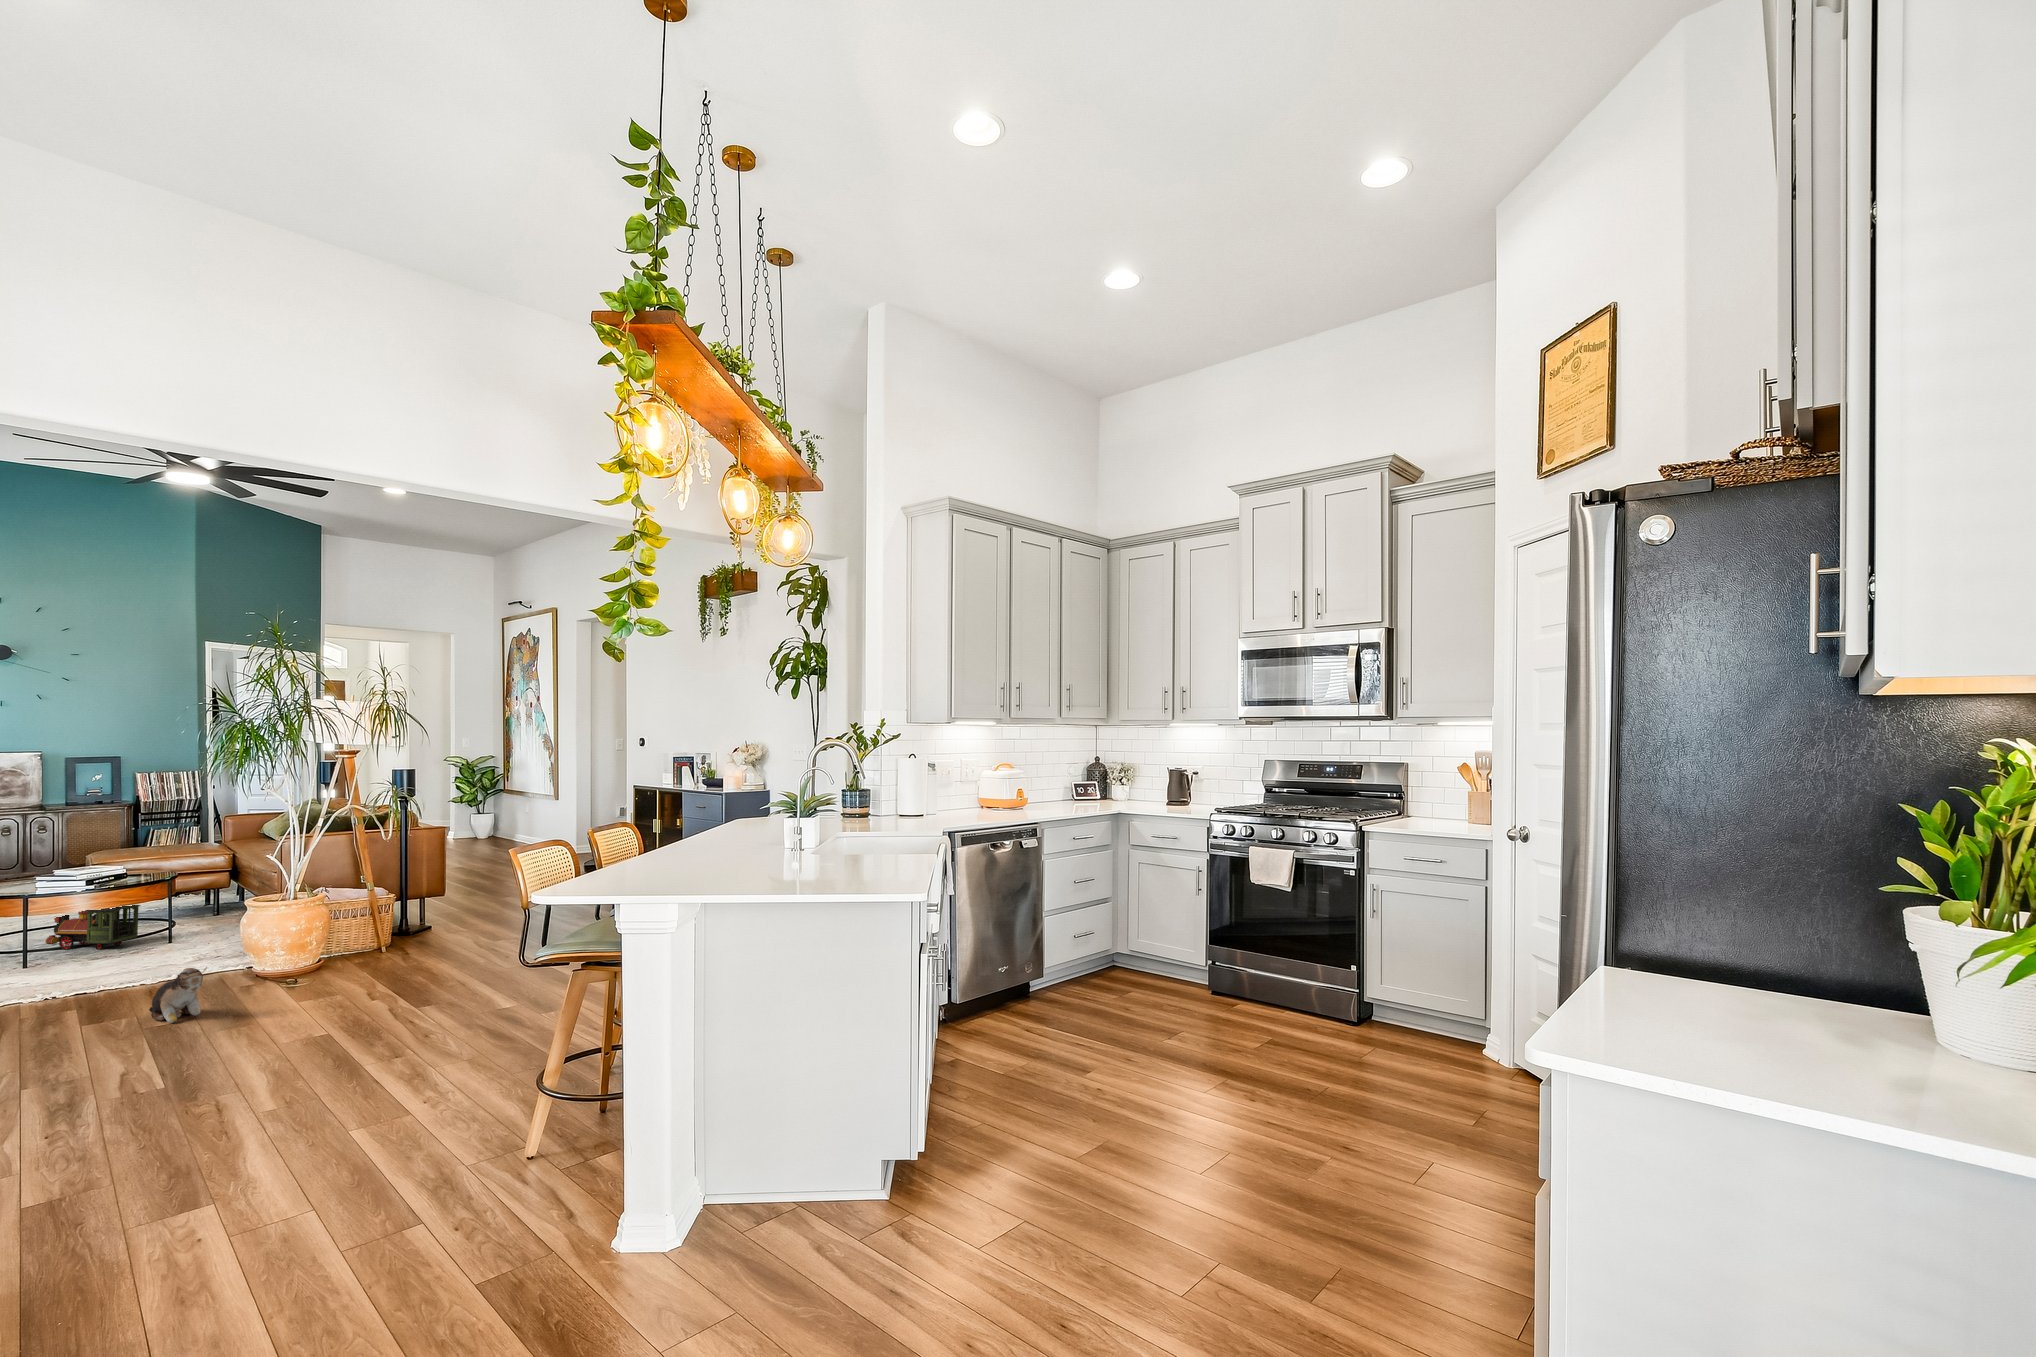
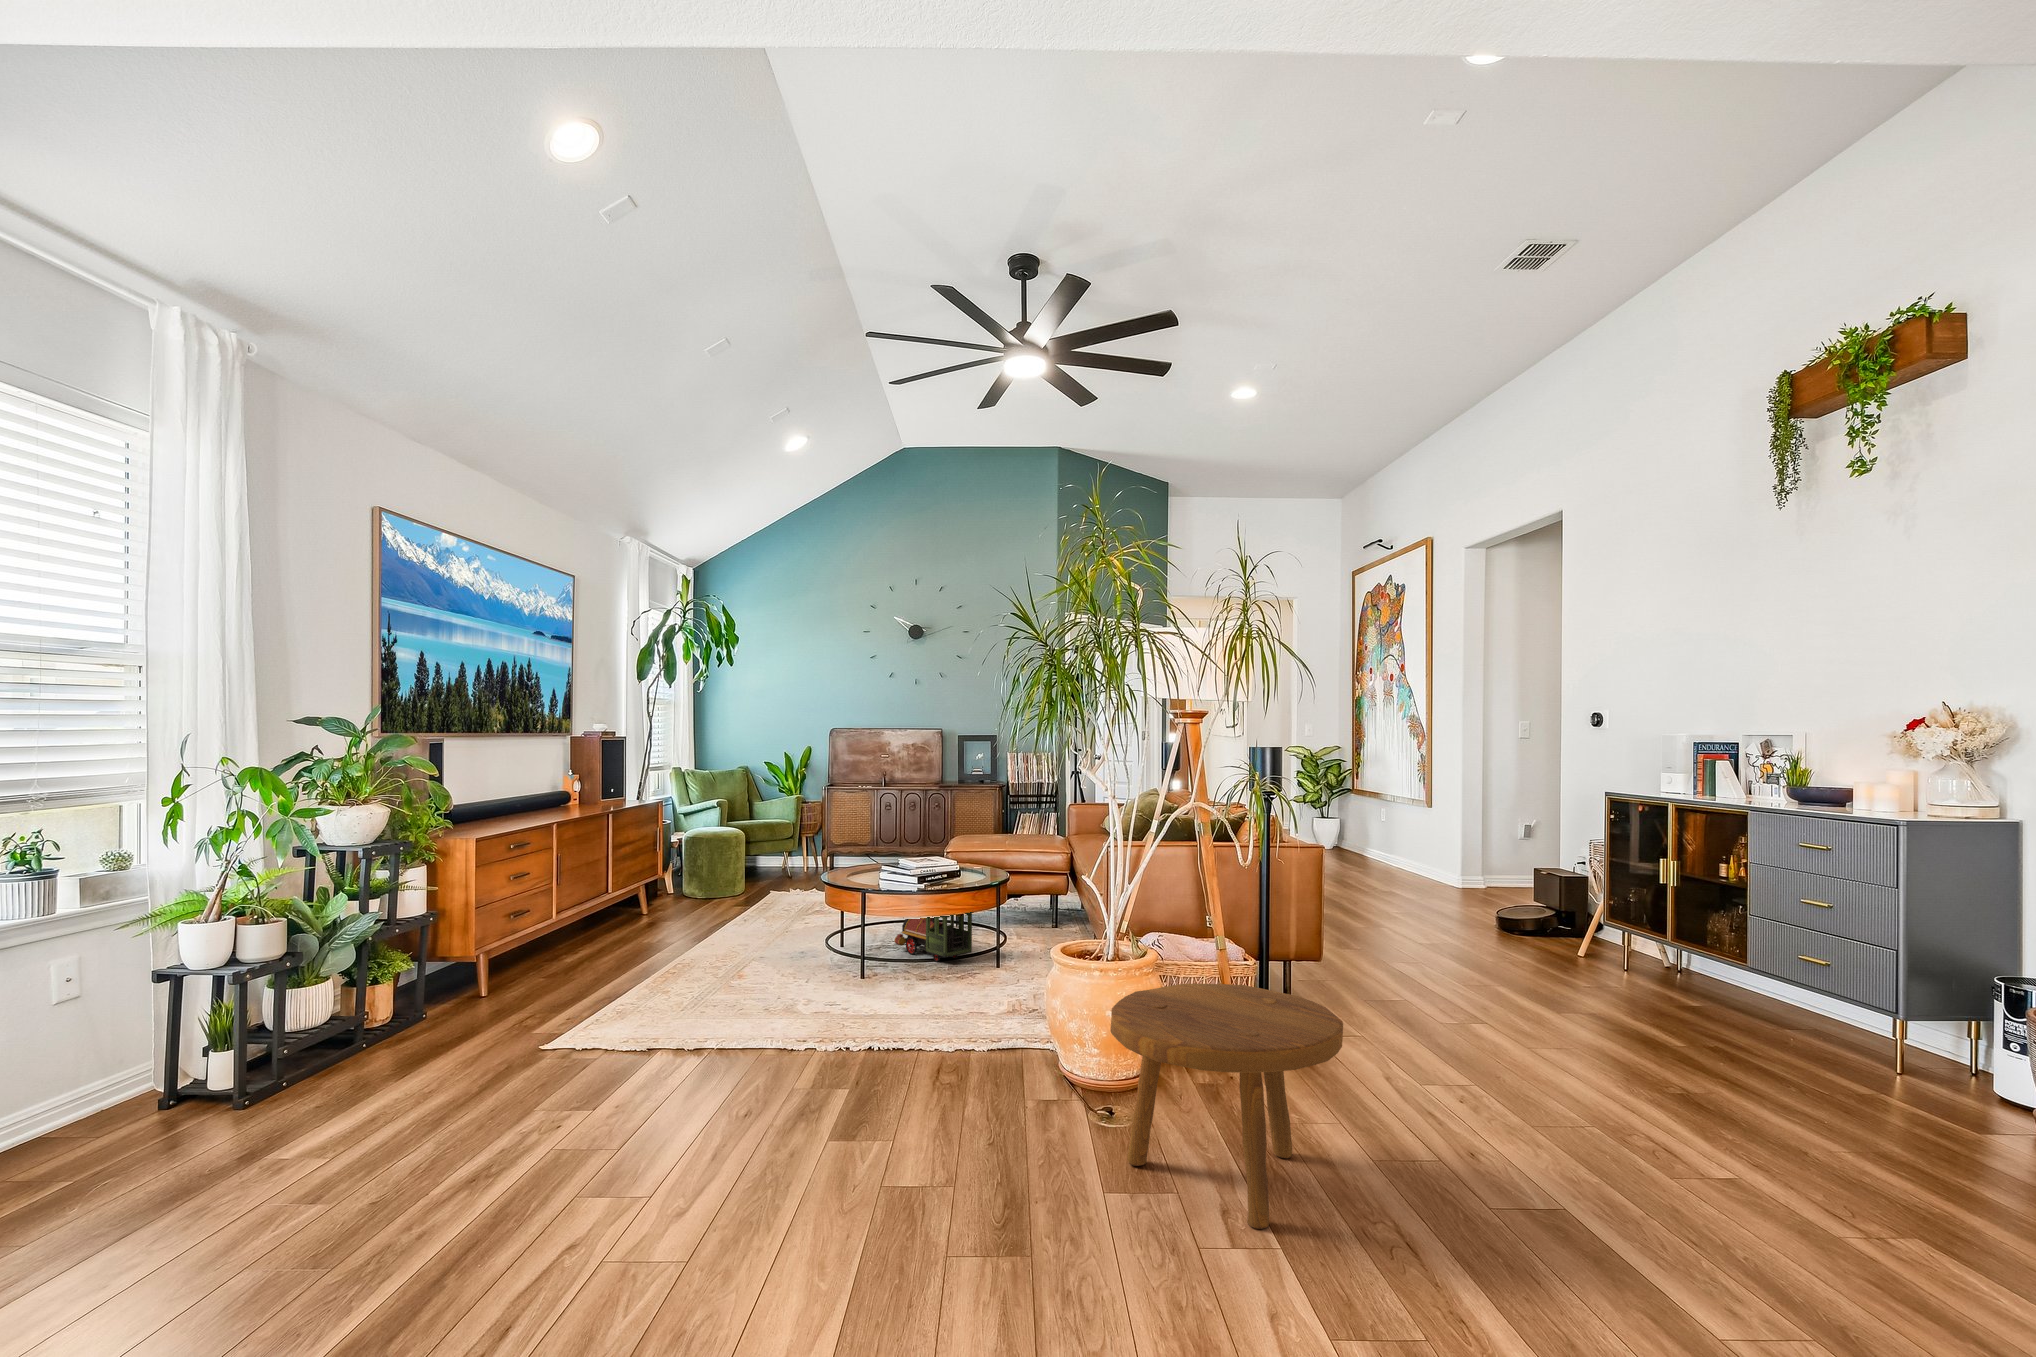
footstool: none [295,900,434,1002] -> present [1110,984,1343,1229]
plush toy: present [149,967,207,1023] -> none [922,1072,985,1165]

